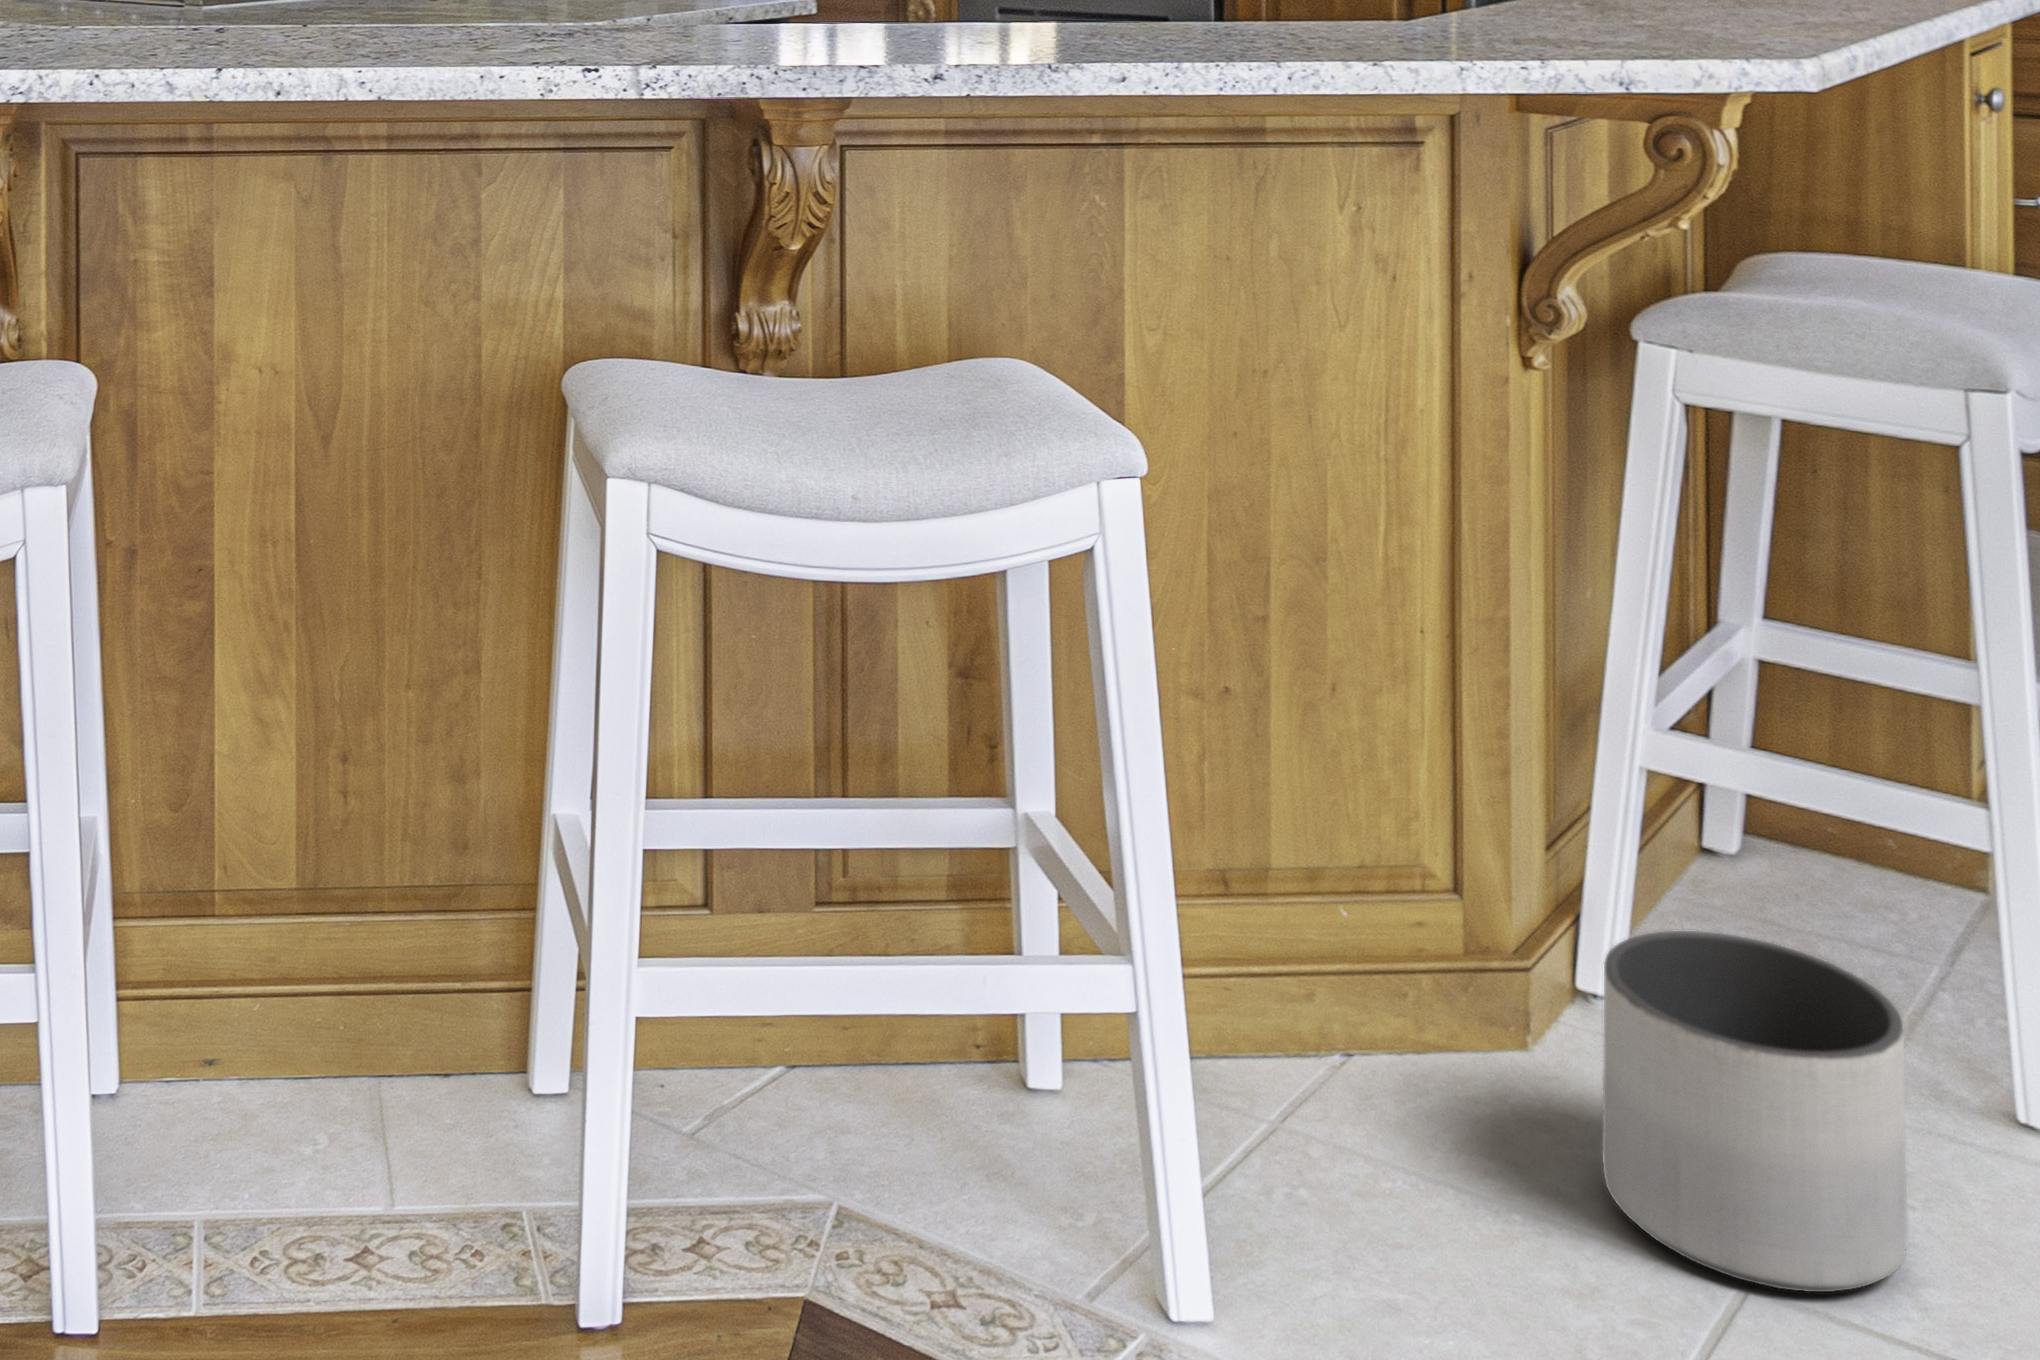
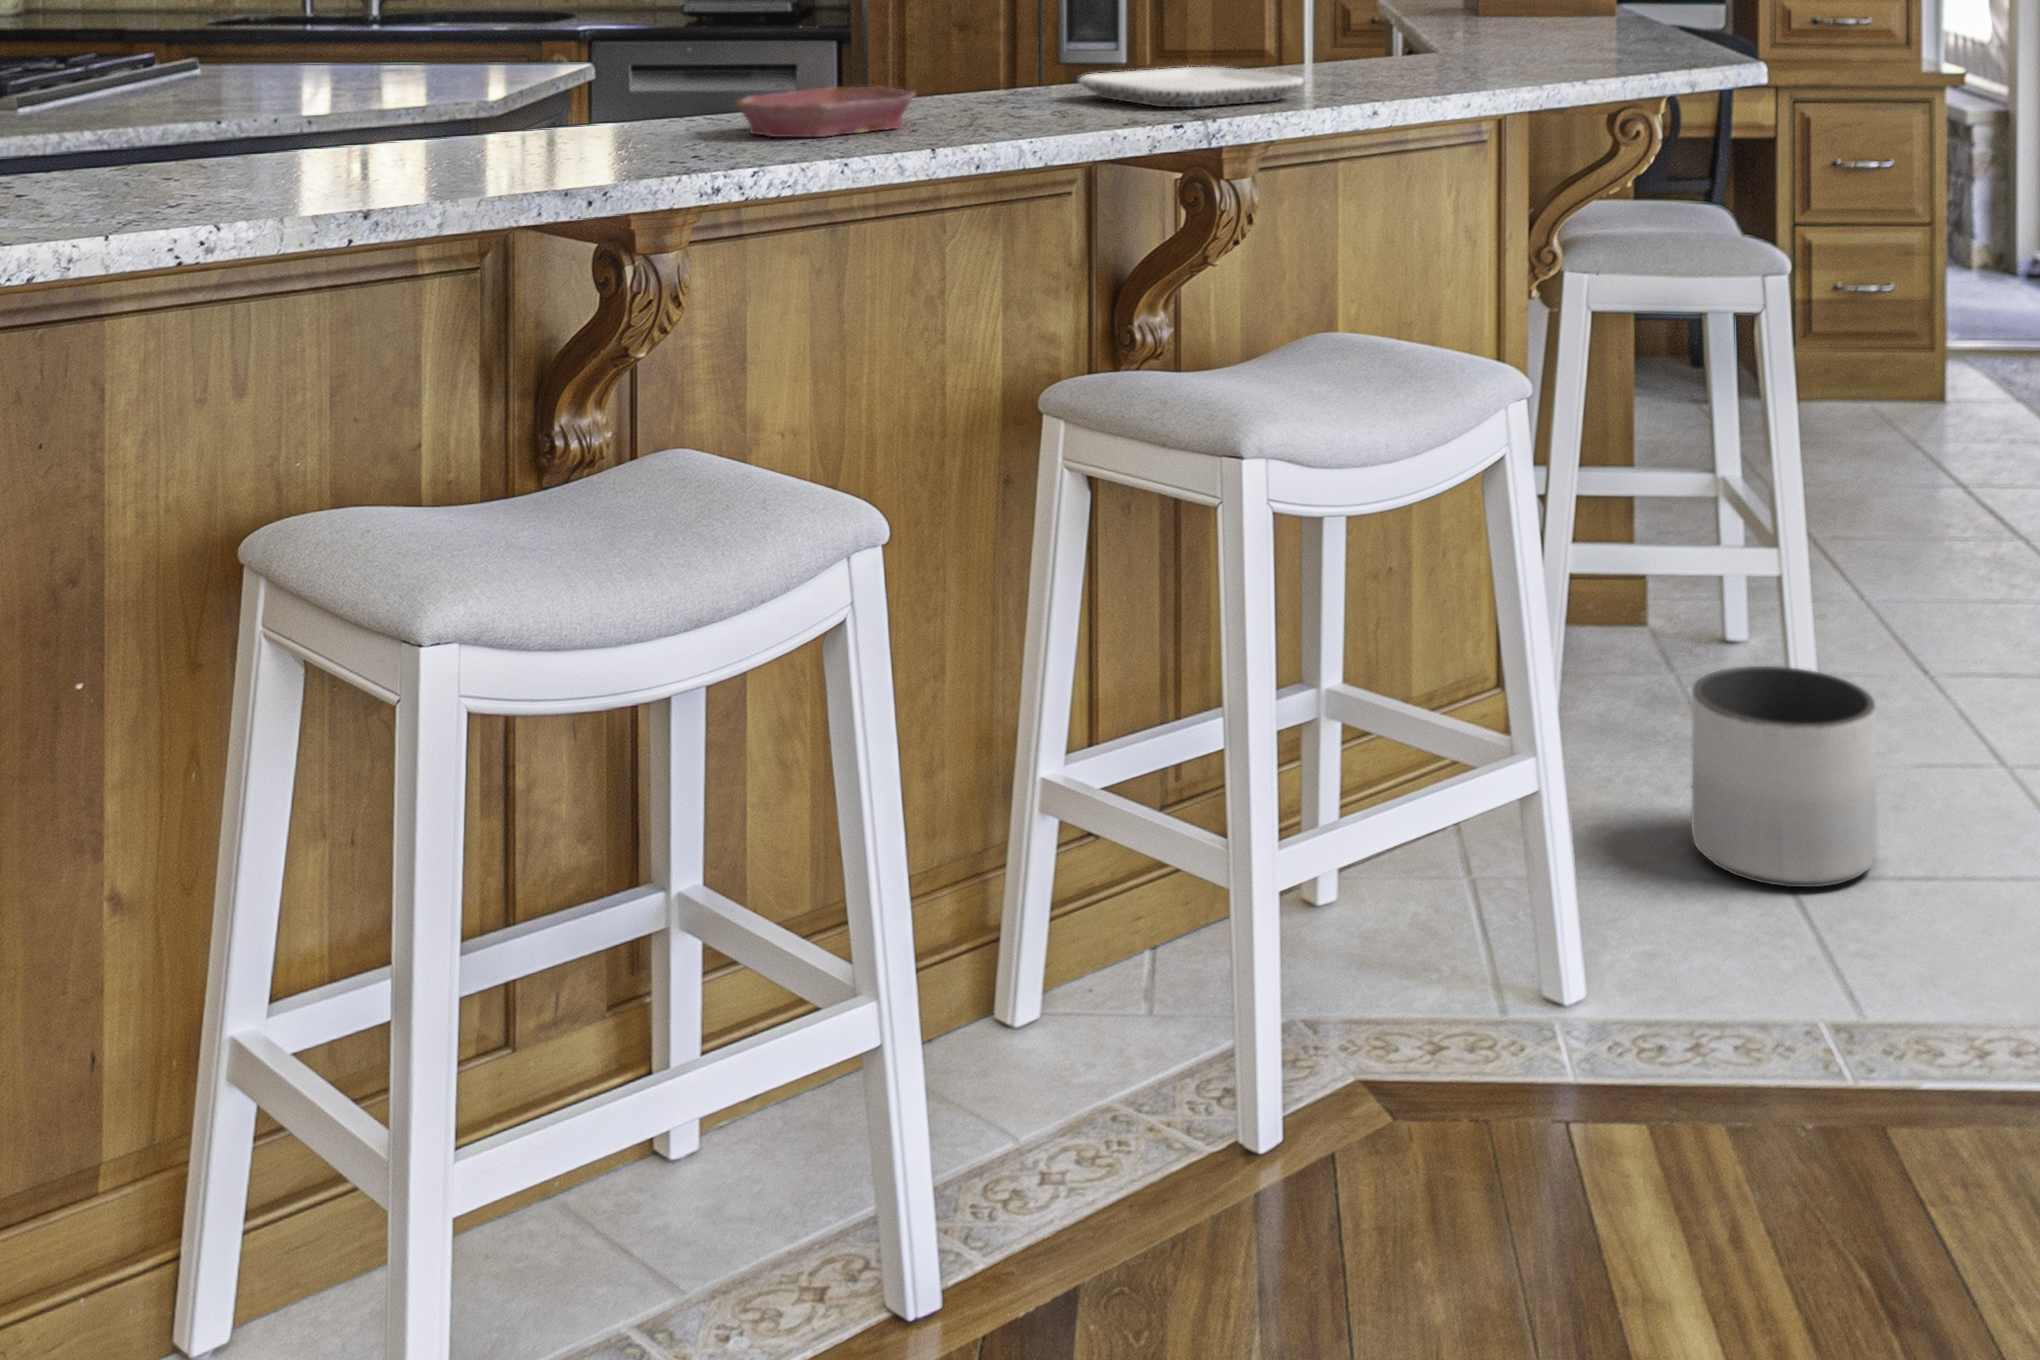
bowl: none [160,9,357,56] -> present [736,87,915,137]
plate: none [639,16,869,59] -> present [1079,67,1304,107]

